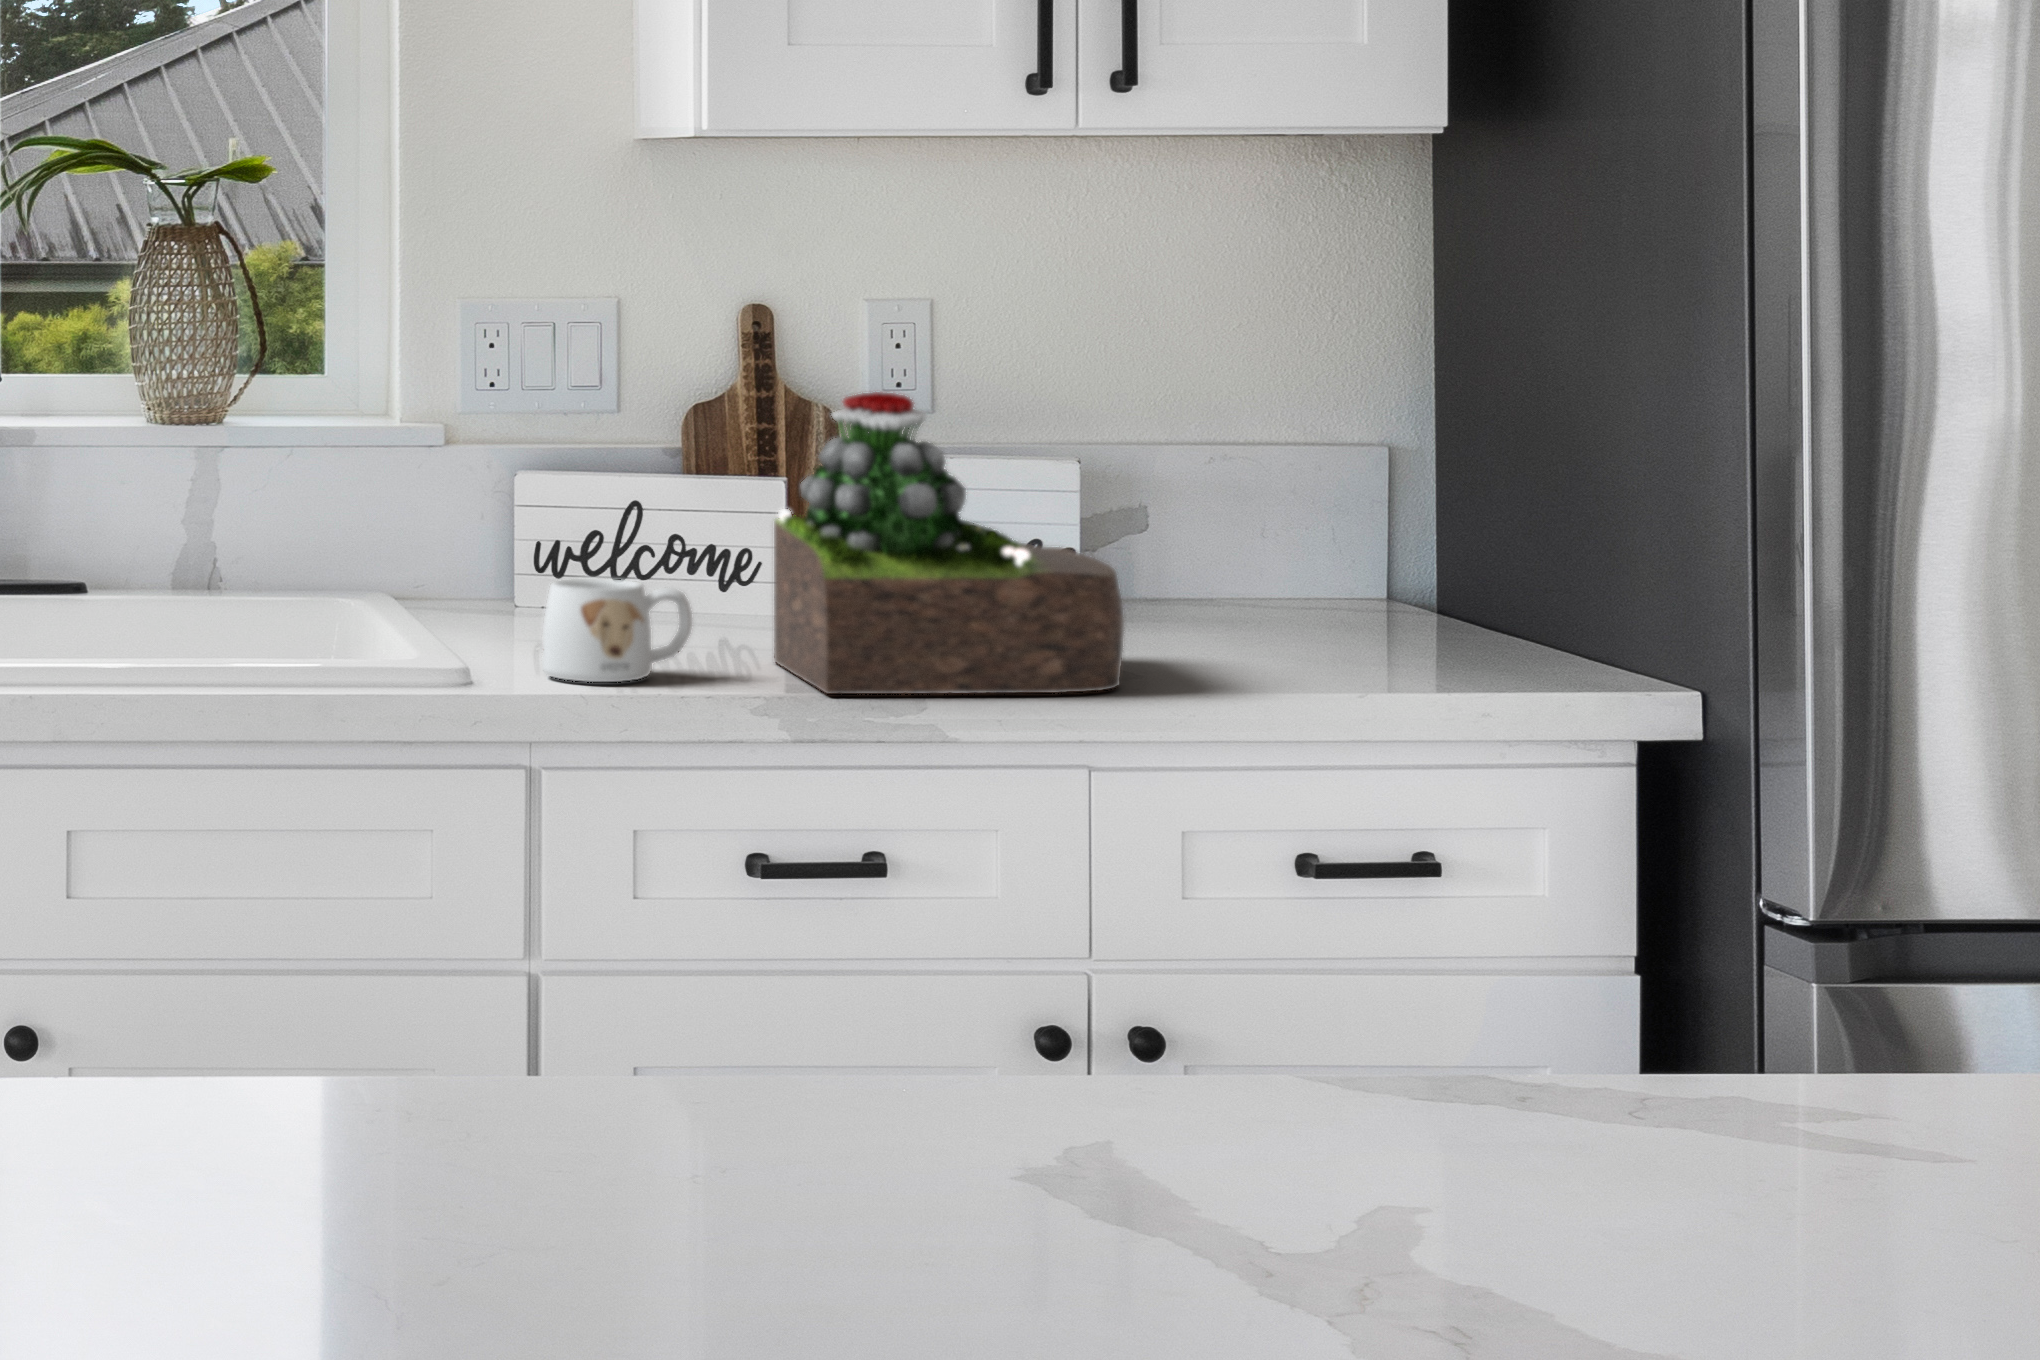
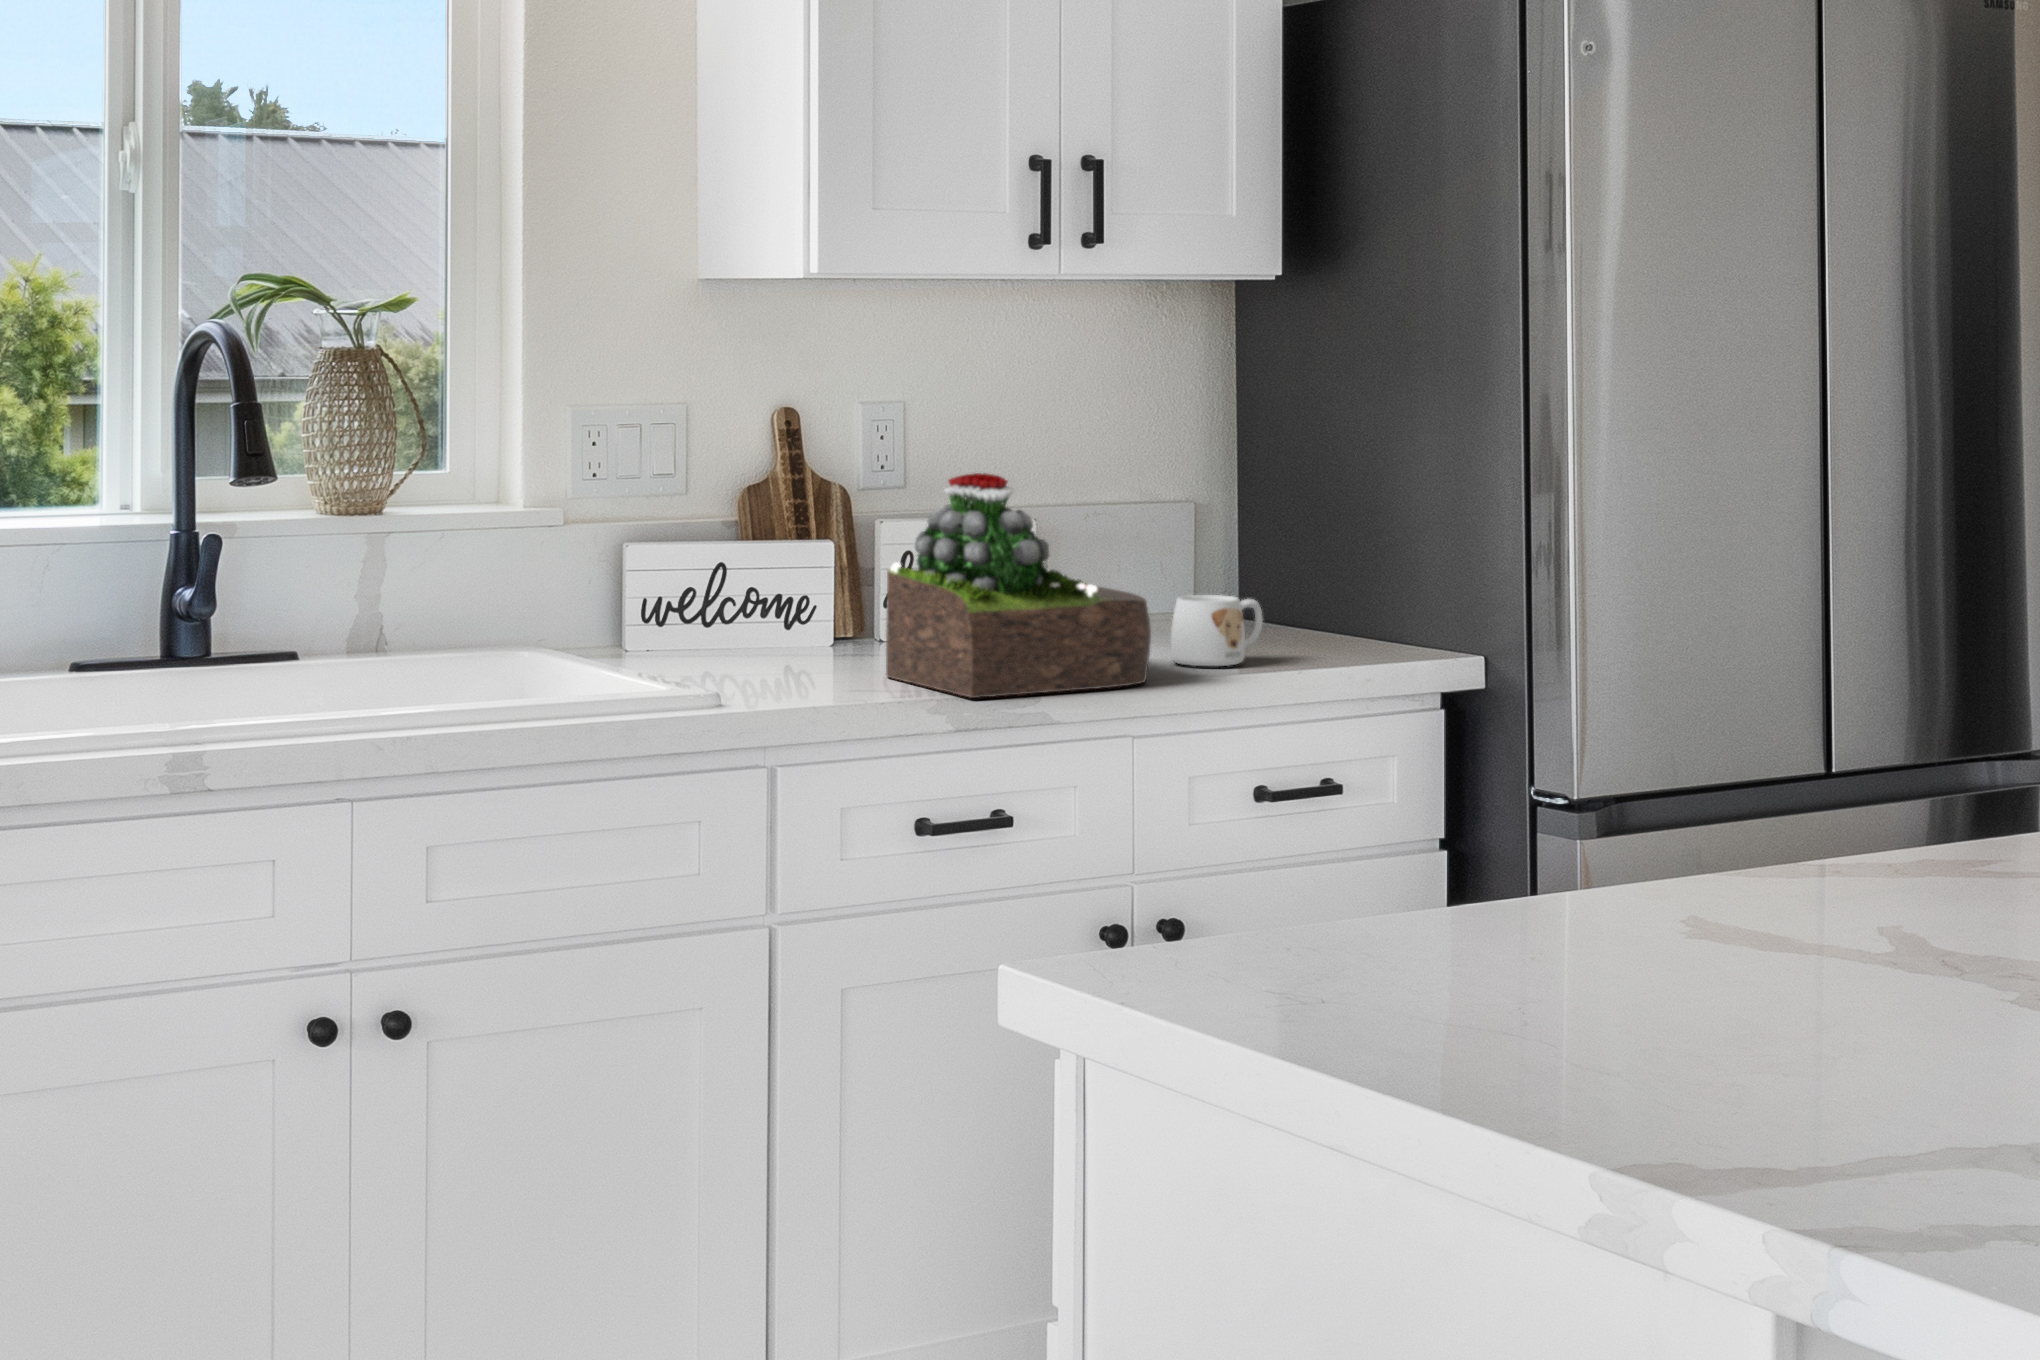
mug: present [542,579,692,682] -> present [1171,595,1263,666]

